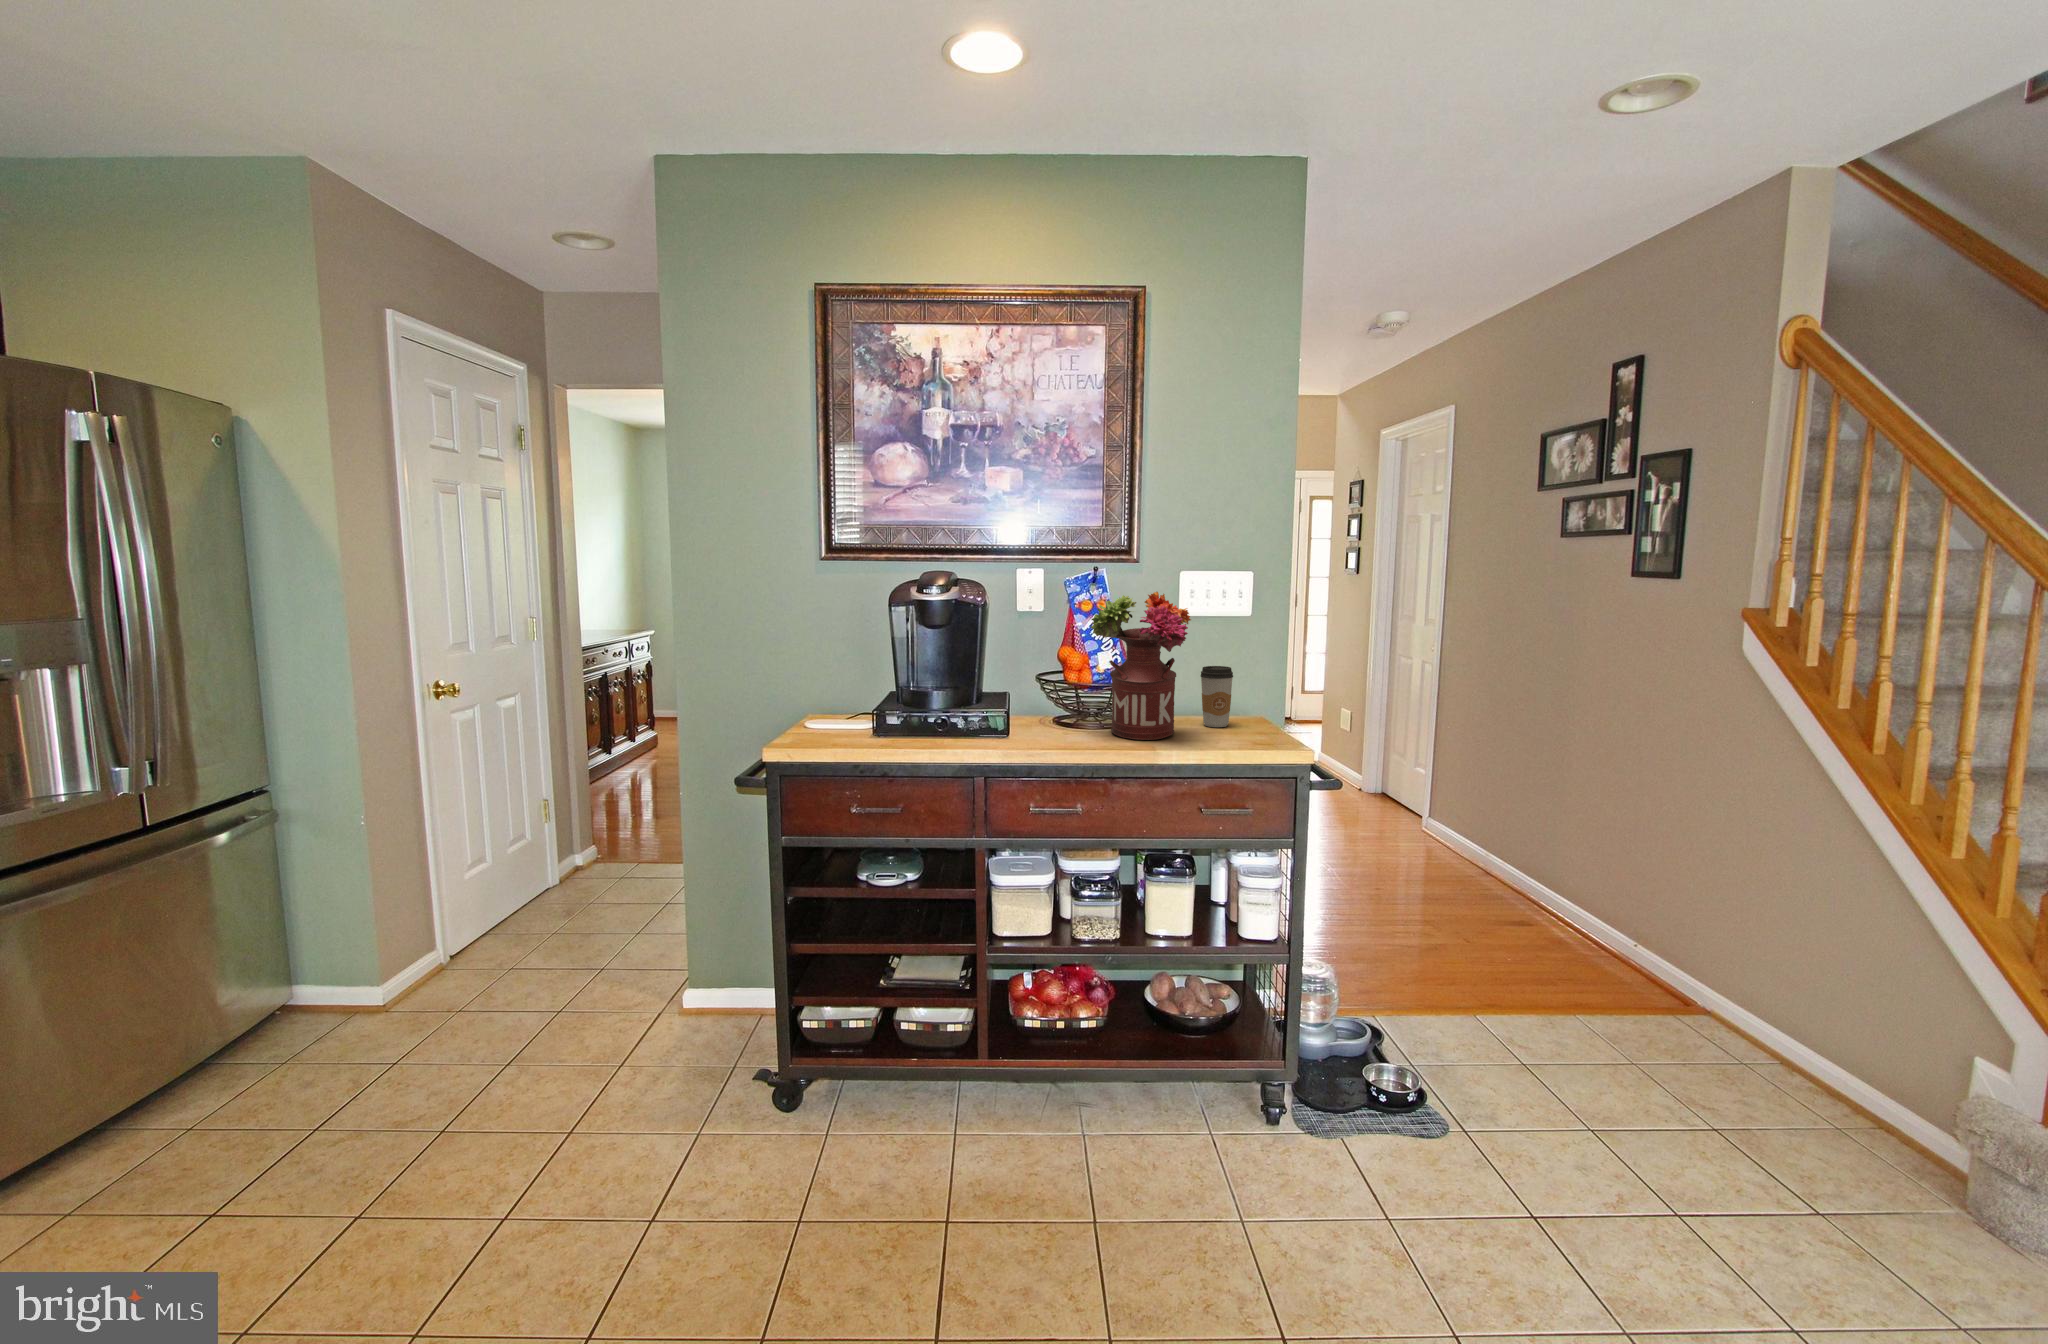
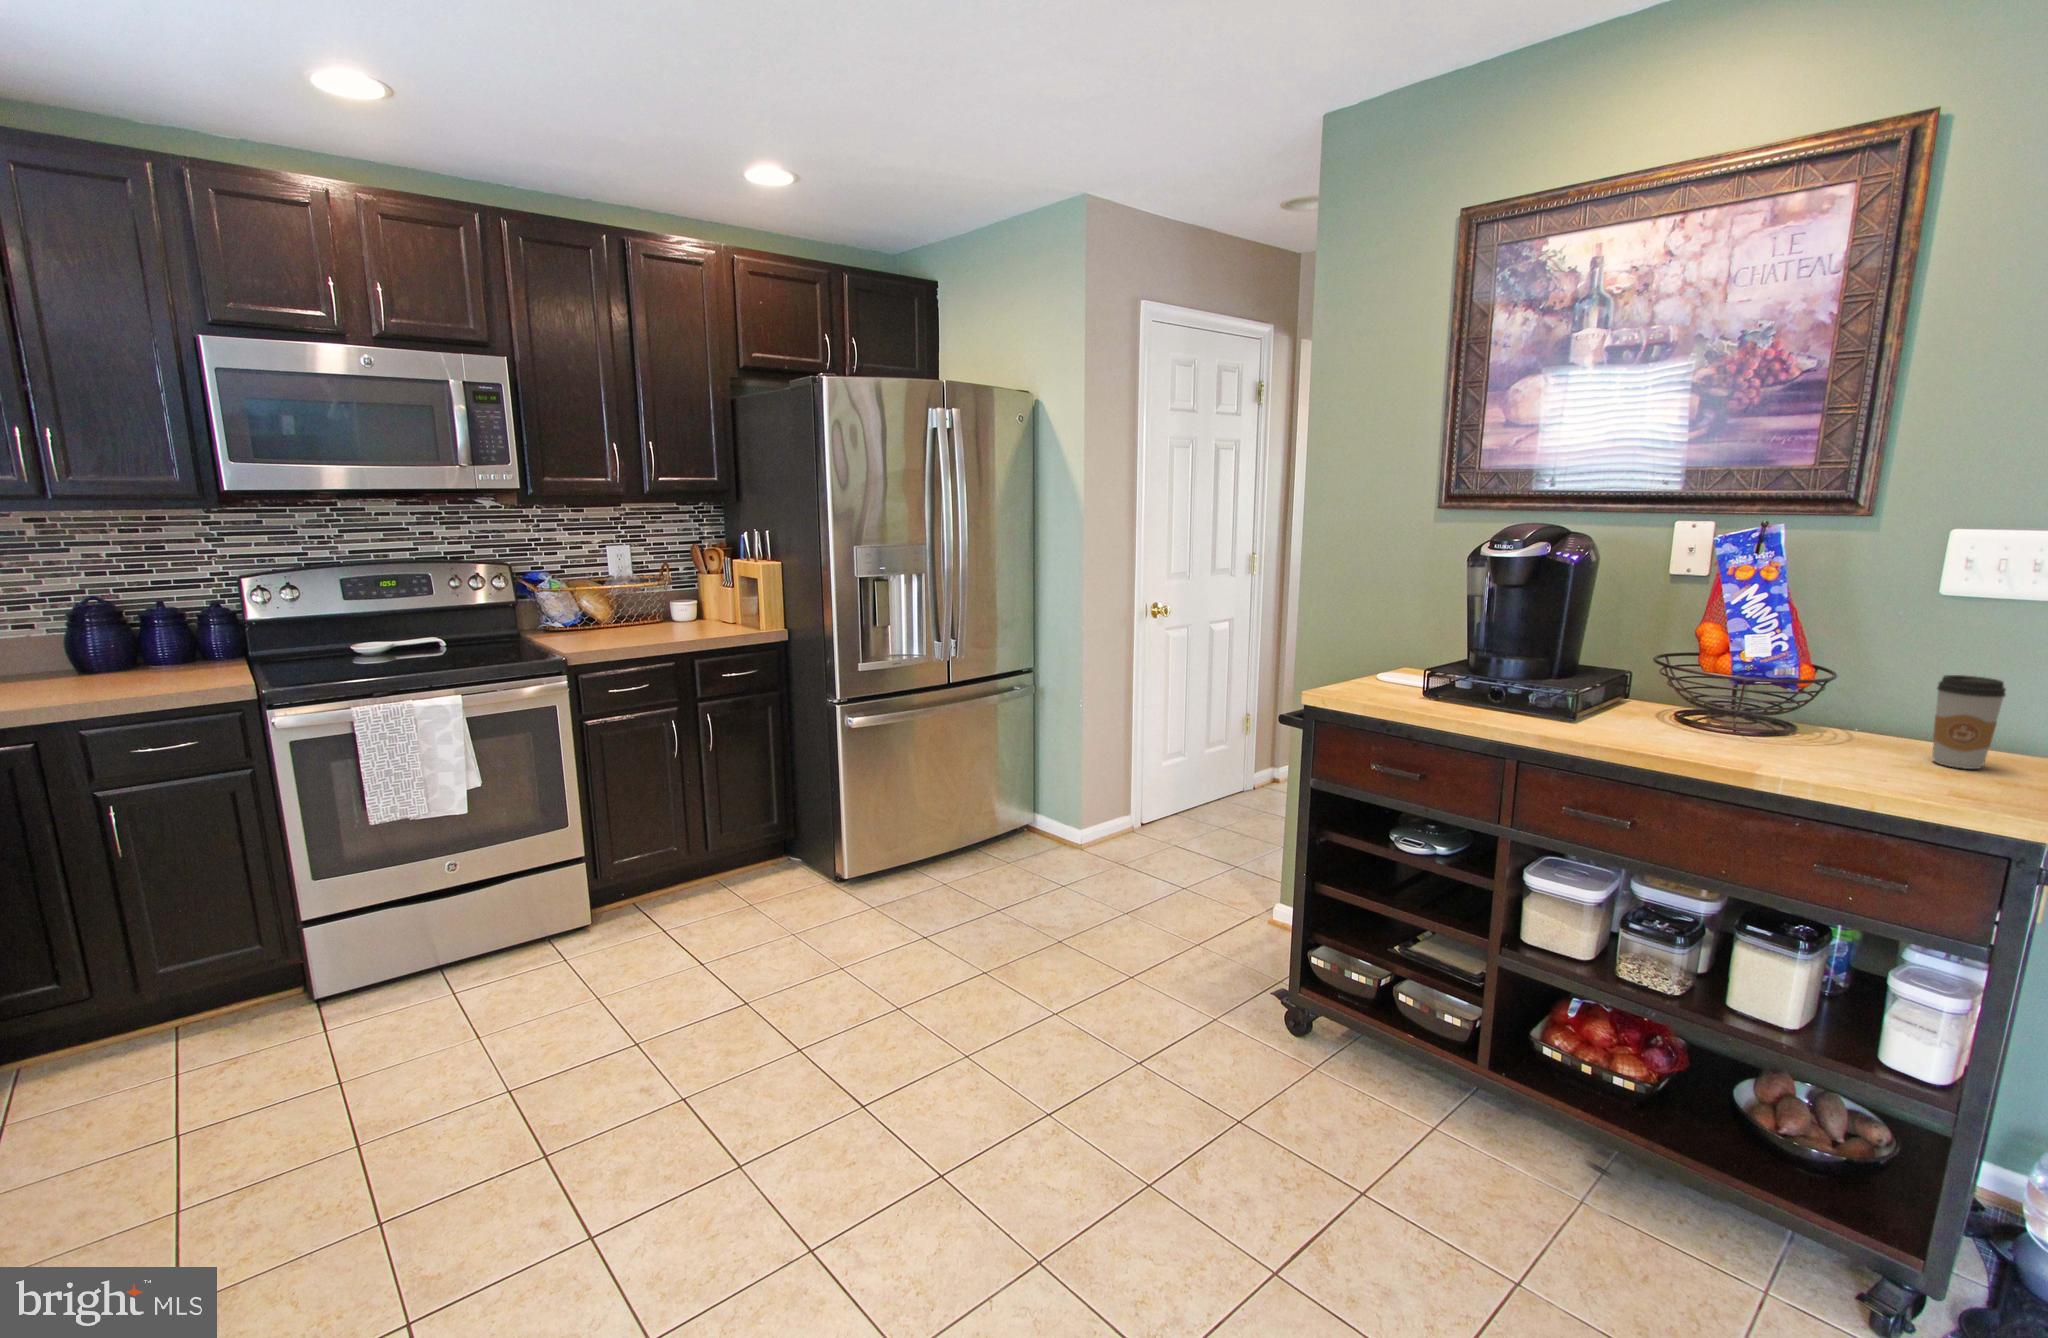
flower arrangement: present [1091,592,1191,740] -> none [1717,557,1905,762]

